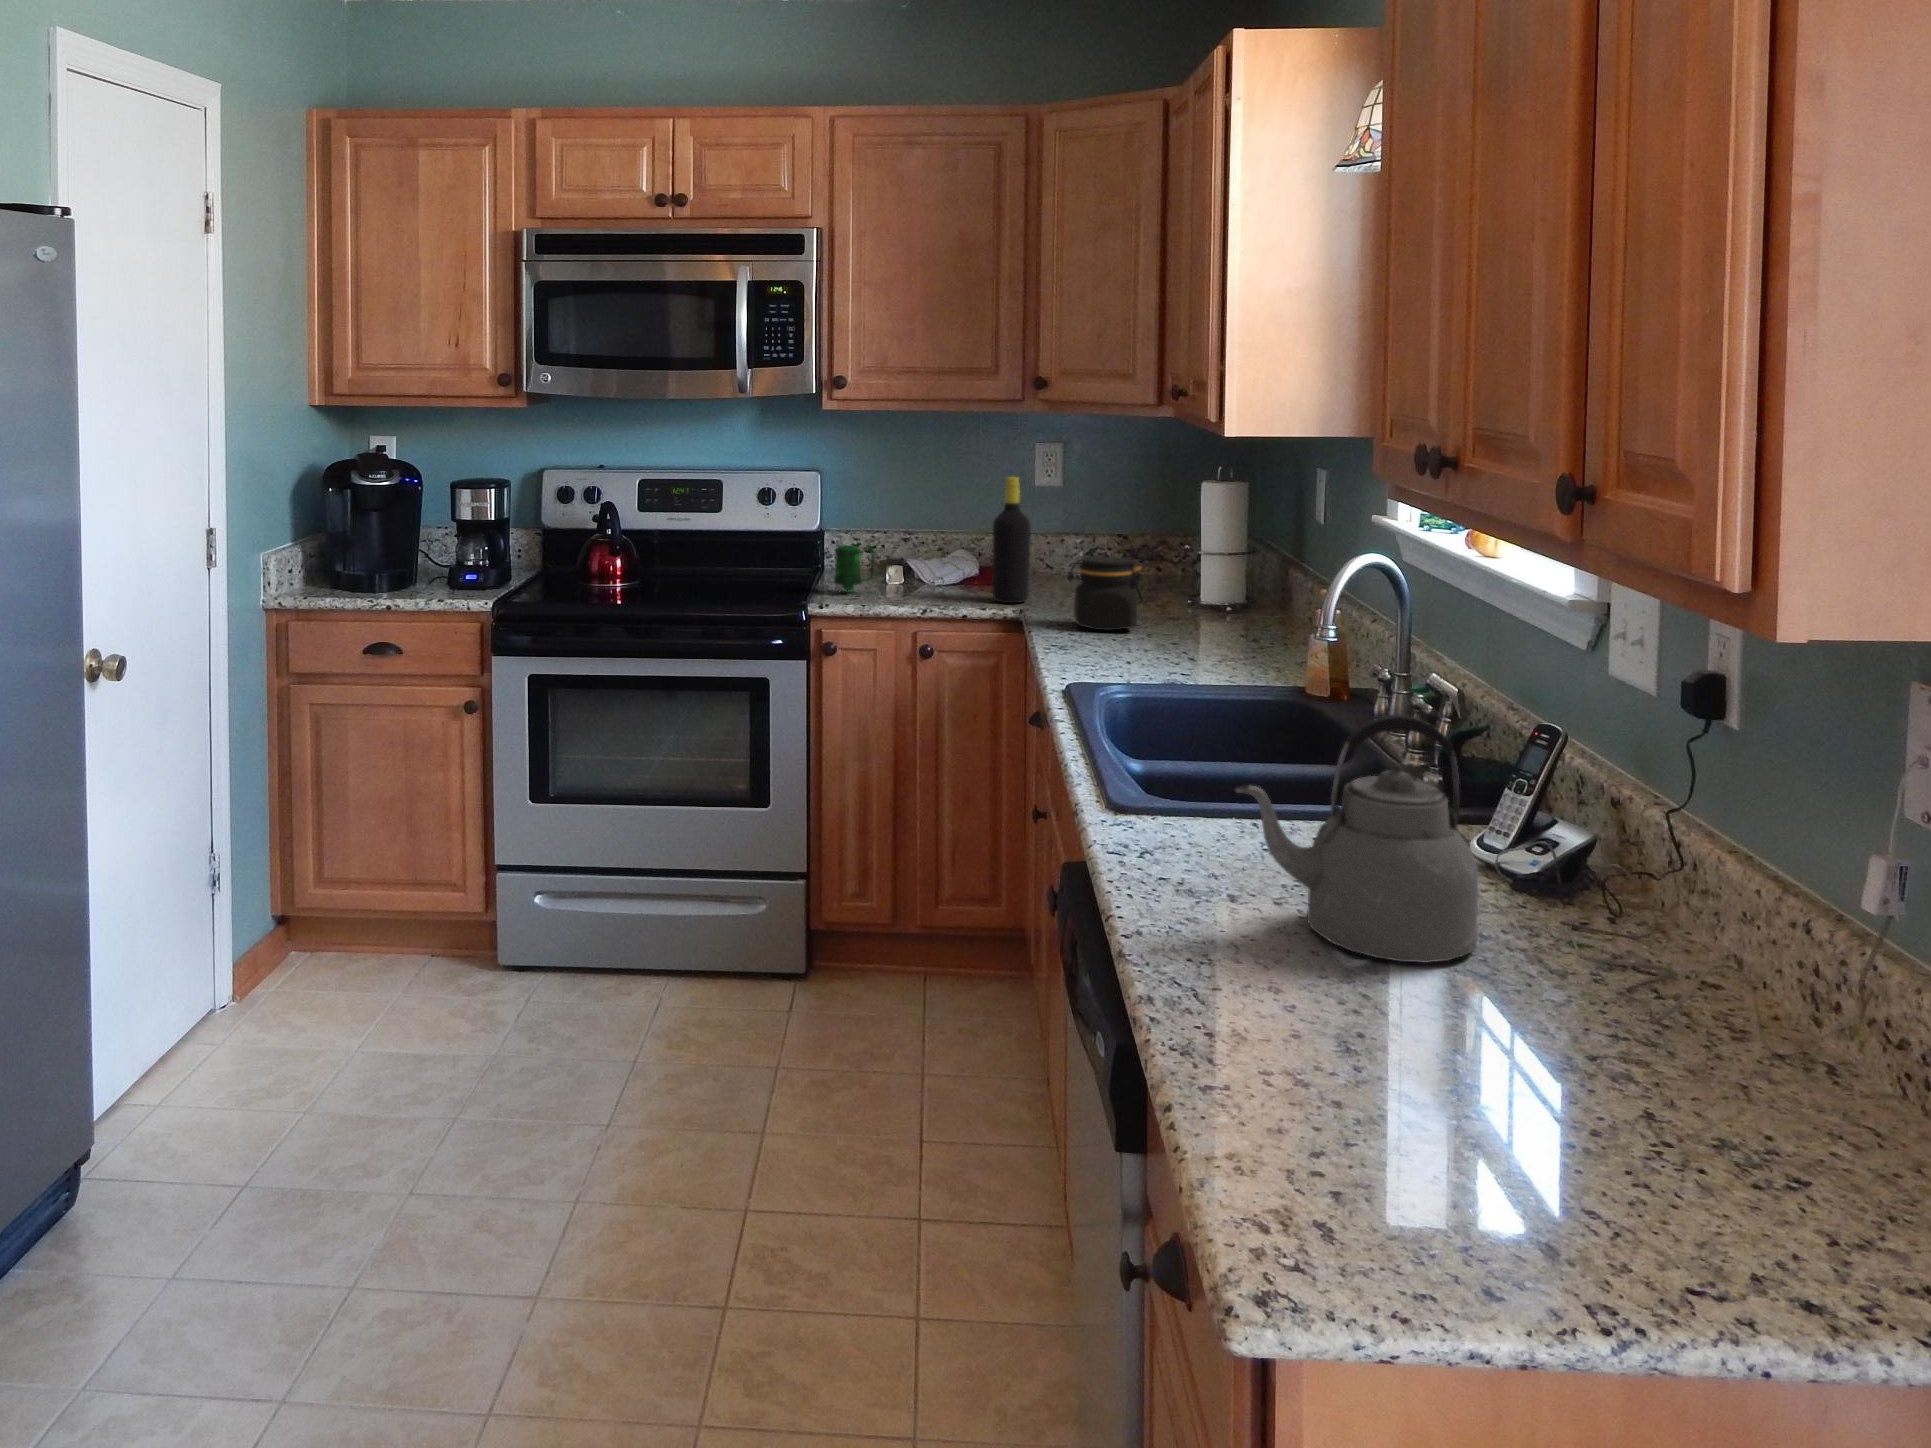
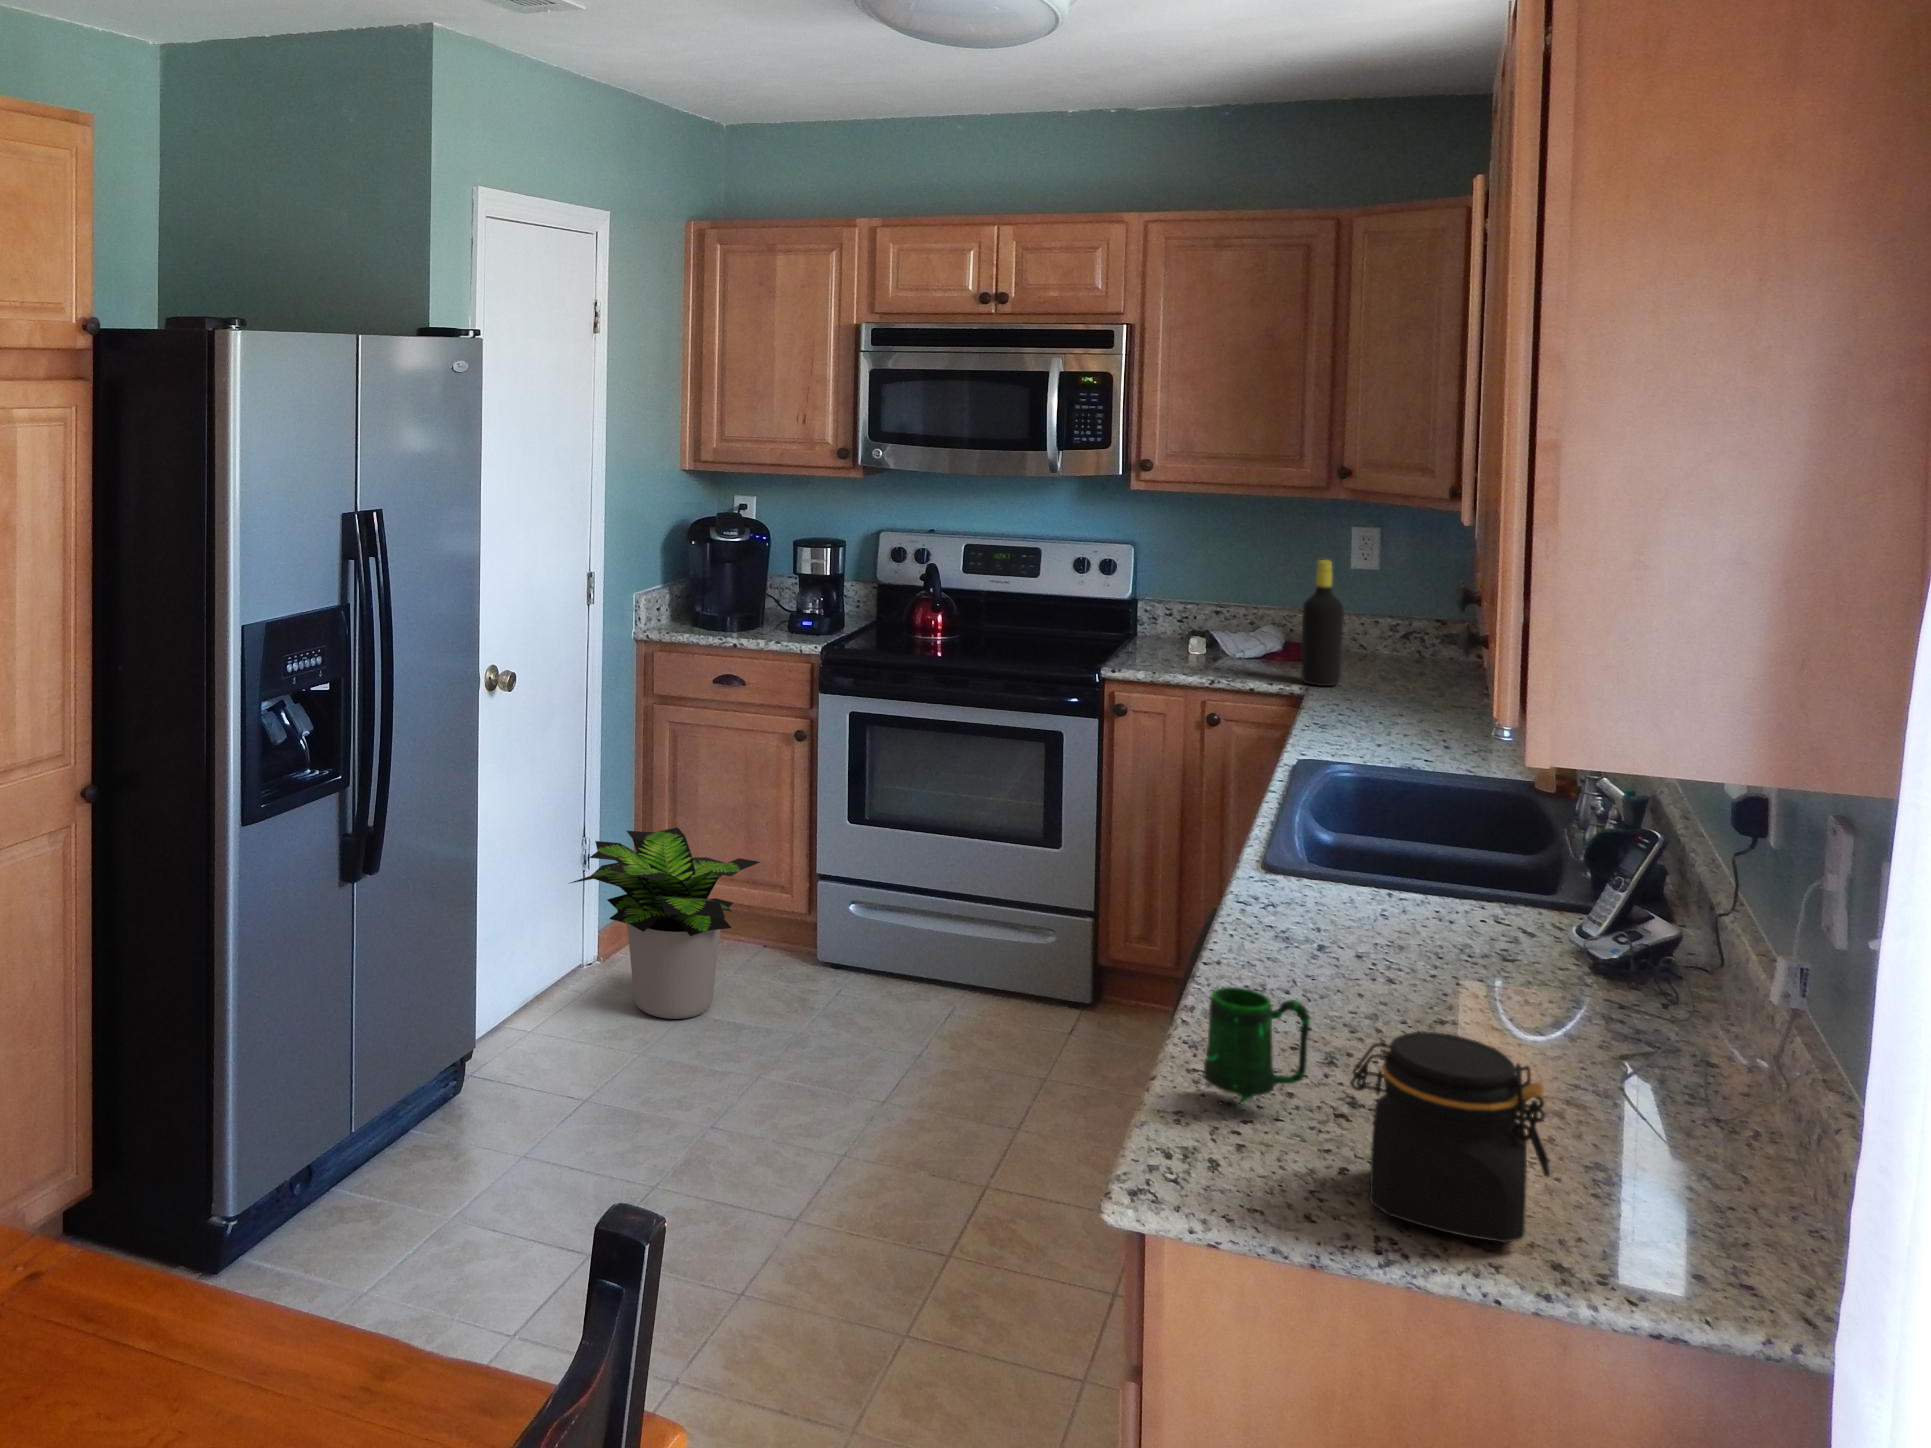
mug: present [834,545,875,591] -> present [1204,987,1310,1104]
jar: present [1067,556,1143,630] -> present [1350,1032,1550,1242]
kettle: present [1236,715,1478,963] -> none [1315,814,1536,1029]
potted plant: none [200,823,444,1053] -> present [571,827,760,1019]

